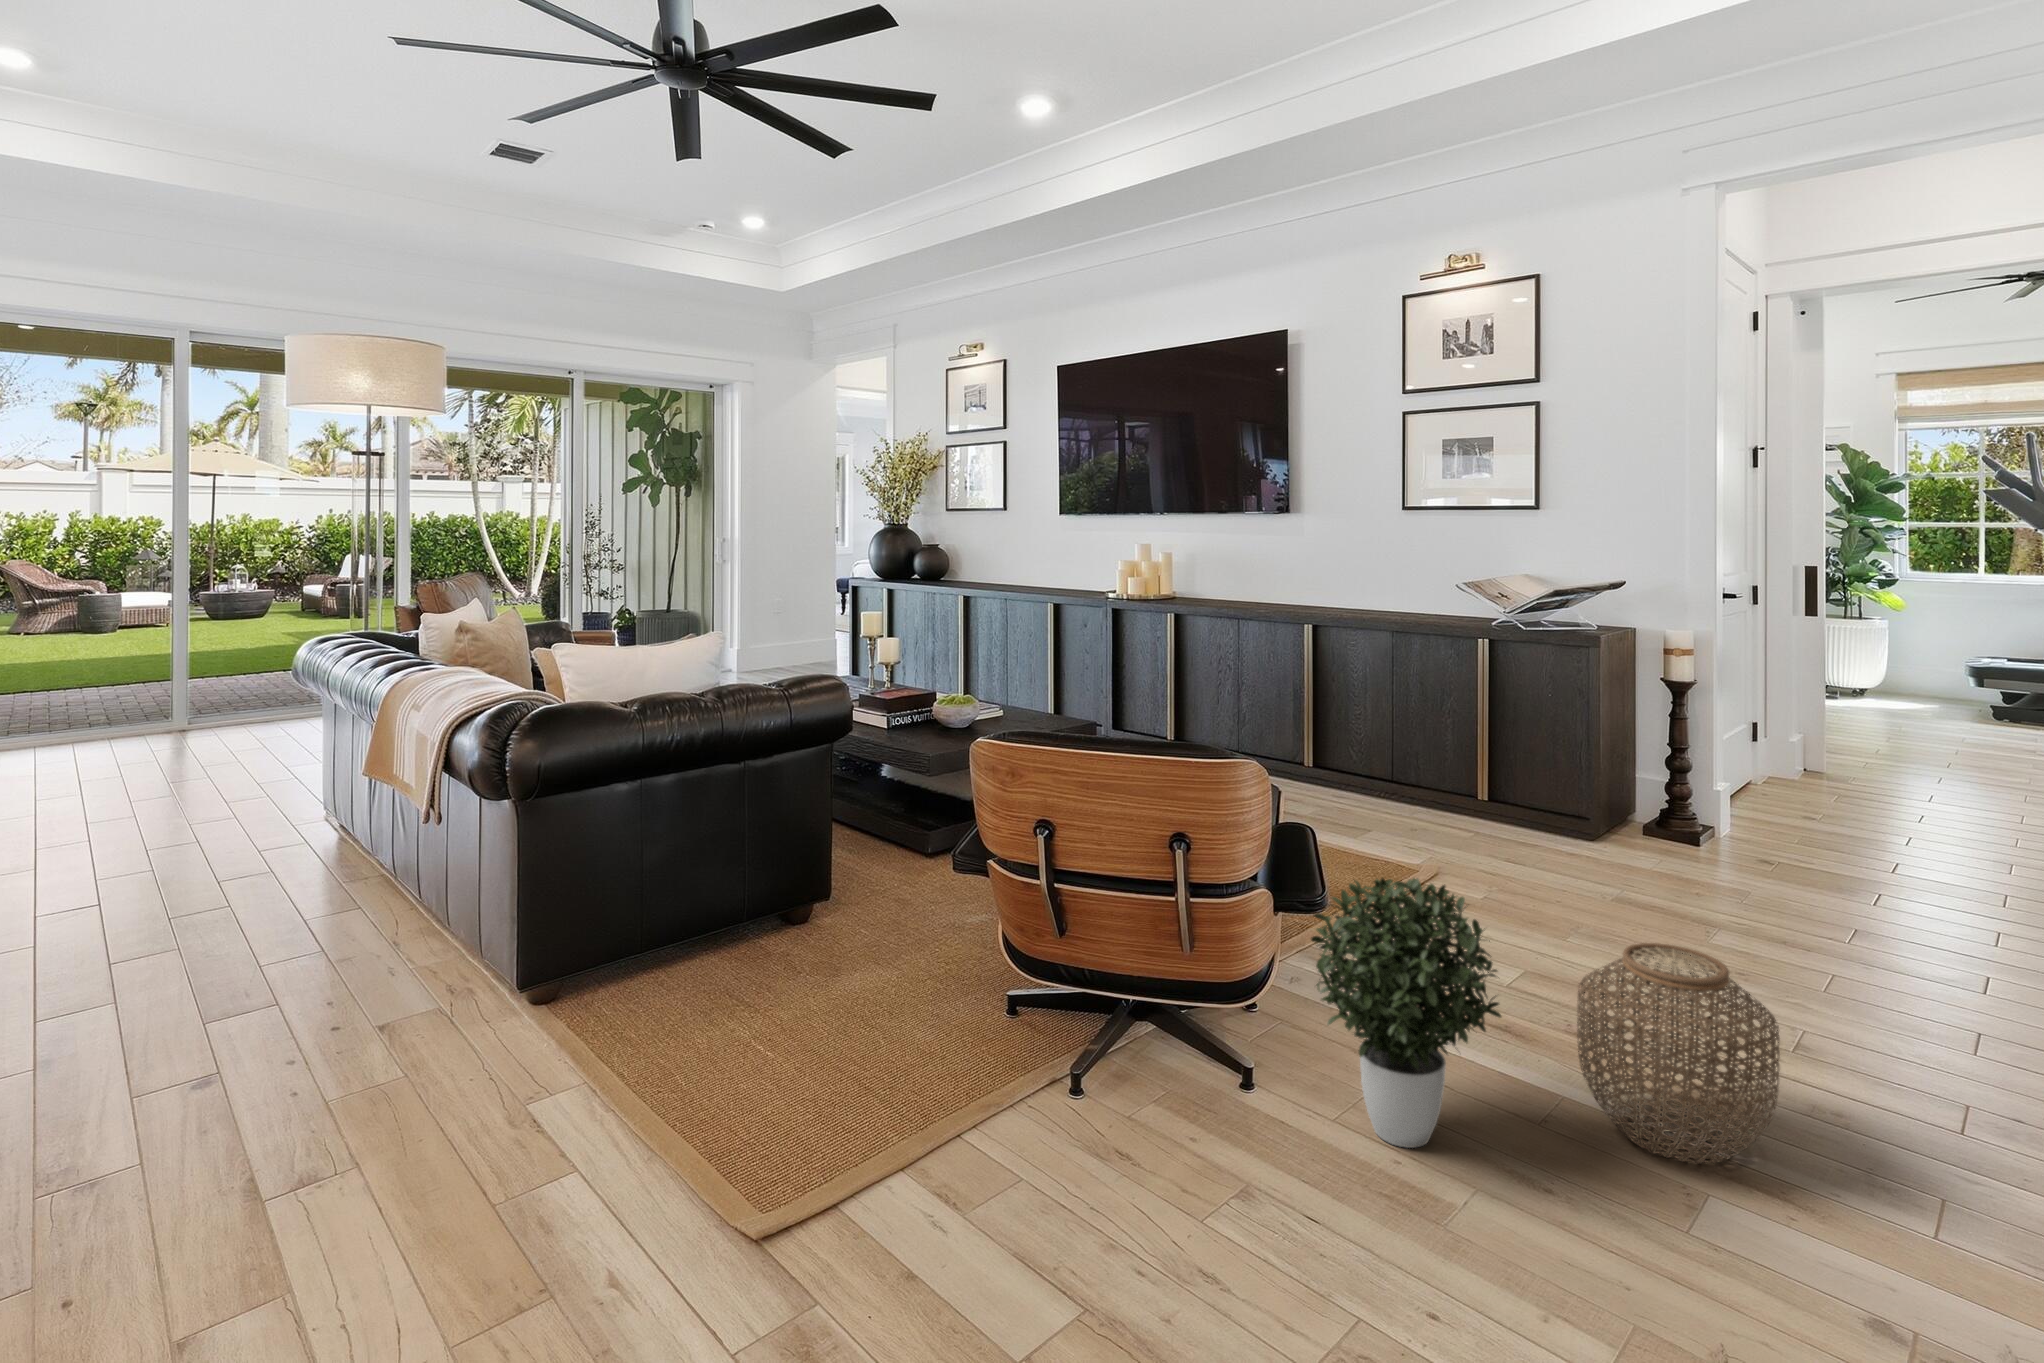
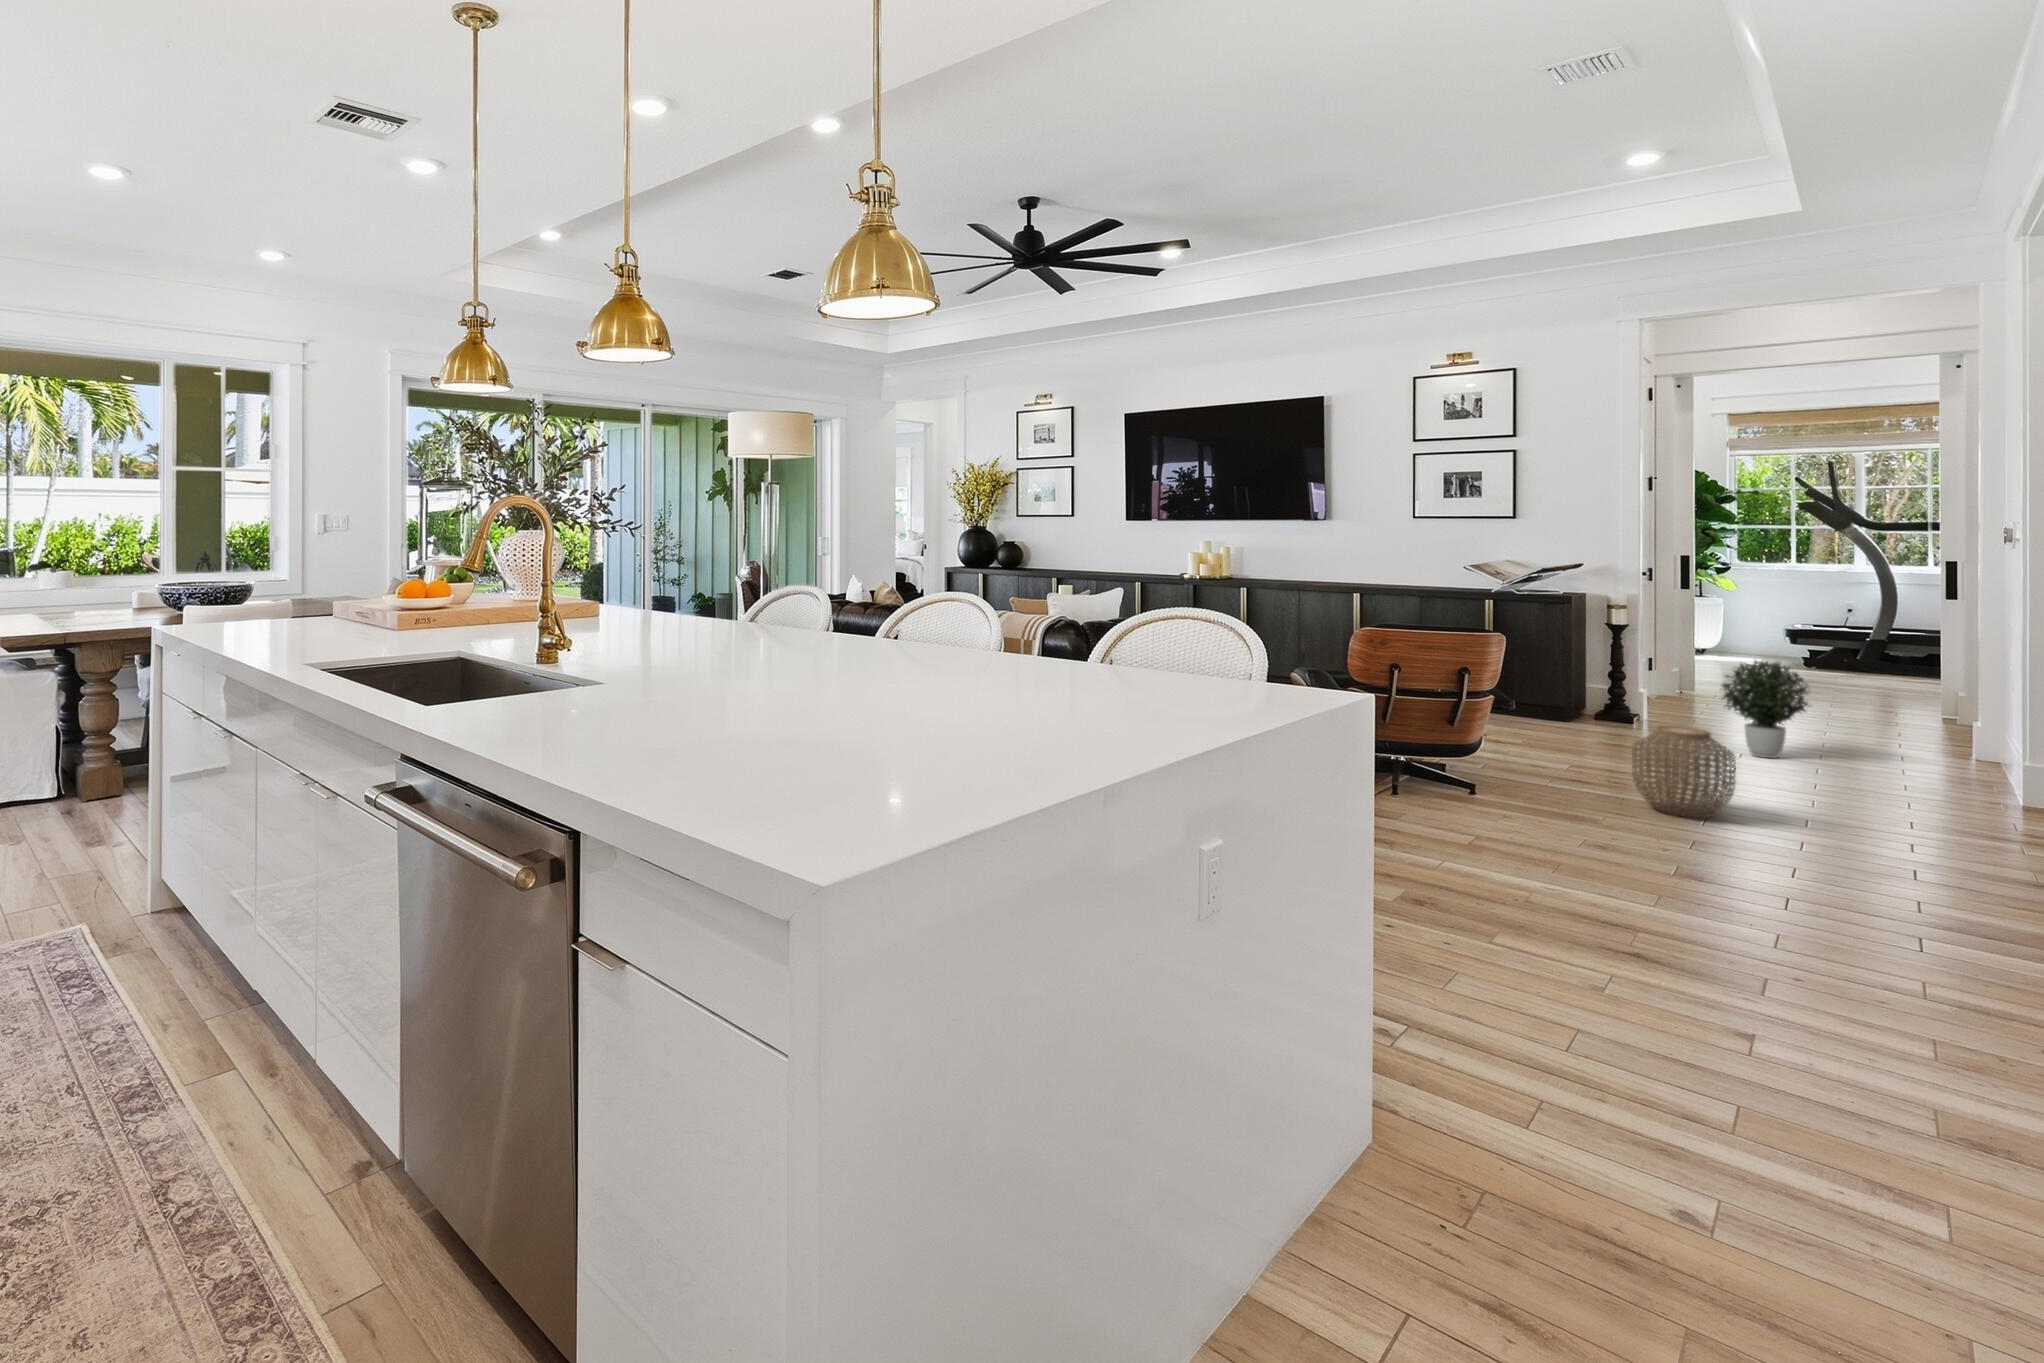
potted plant: present [1311,878,1501,1148] -> present [1722,661,1811,758]

